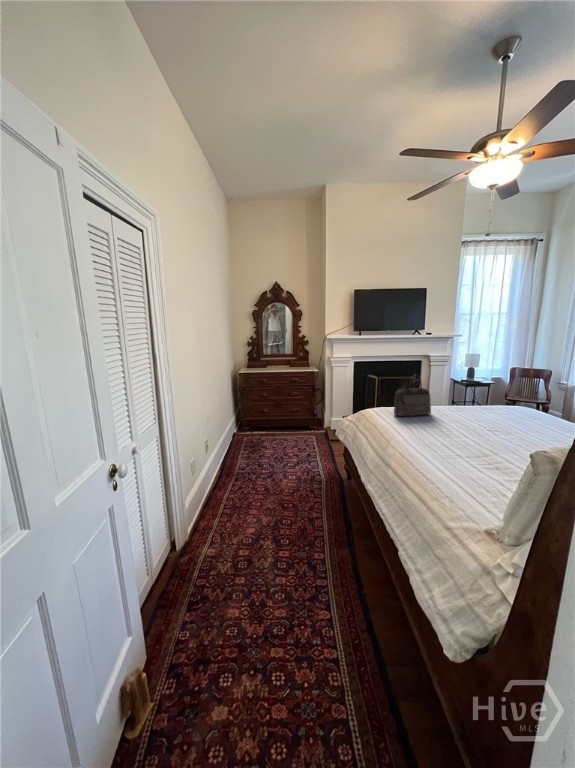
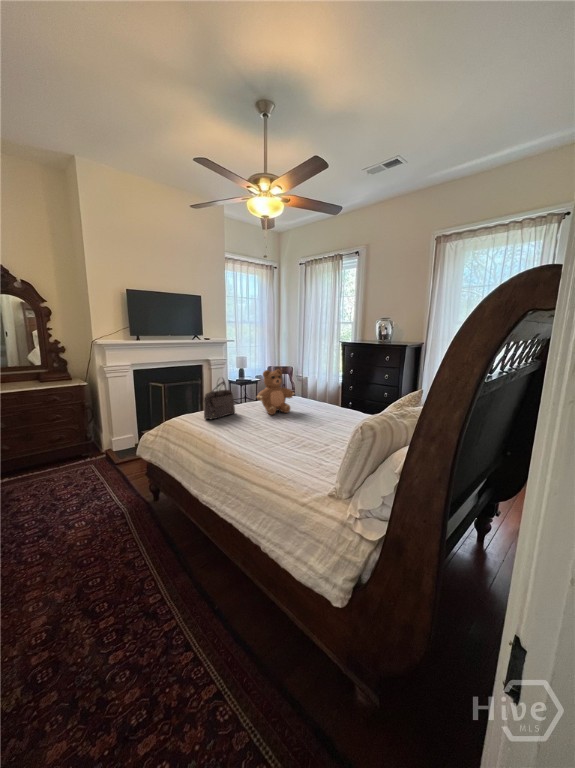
teddy bear: none [457,370,517,426] -> present [257,369,294,415]

